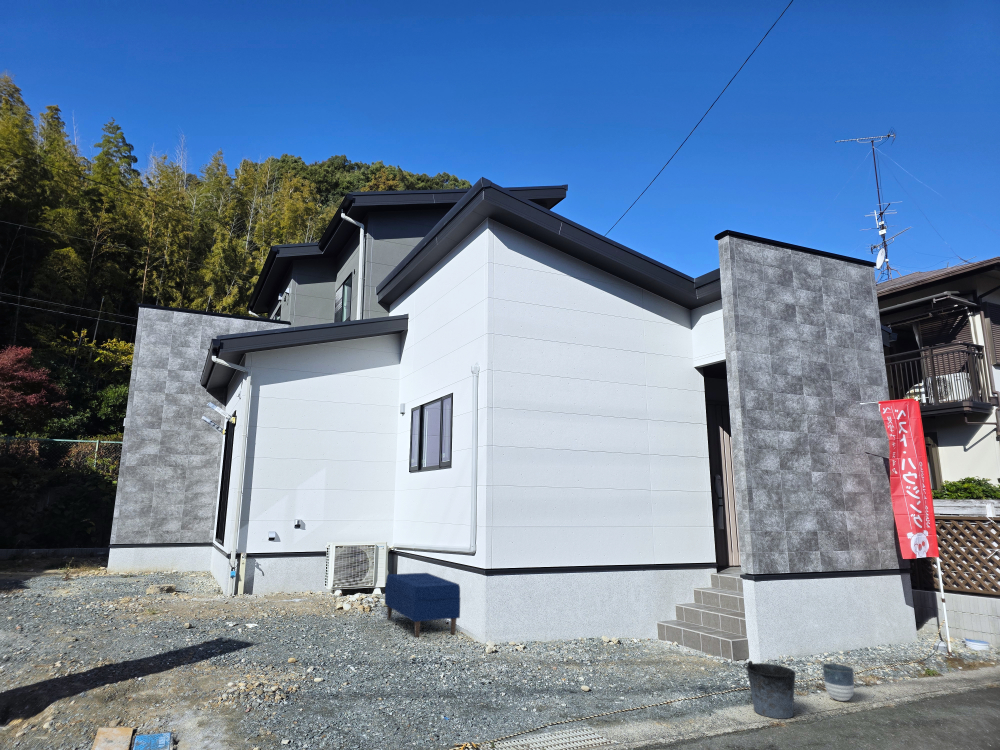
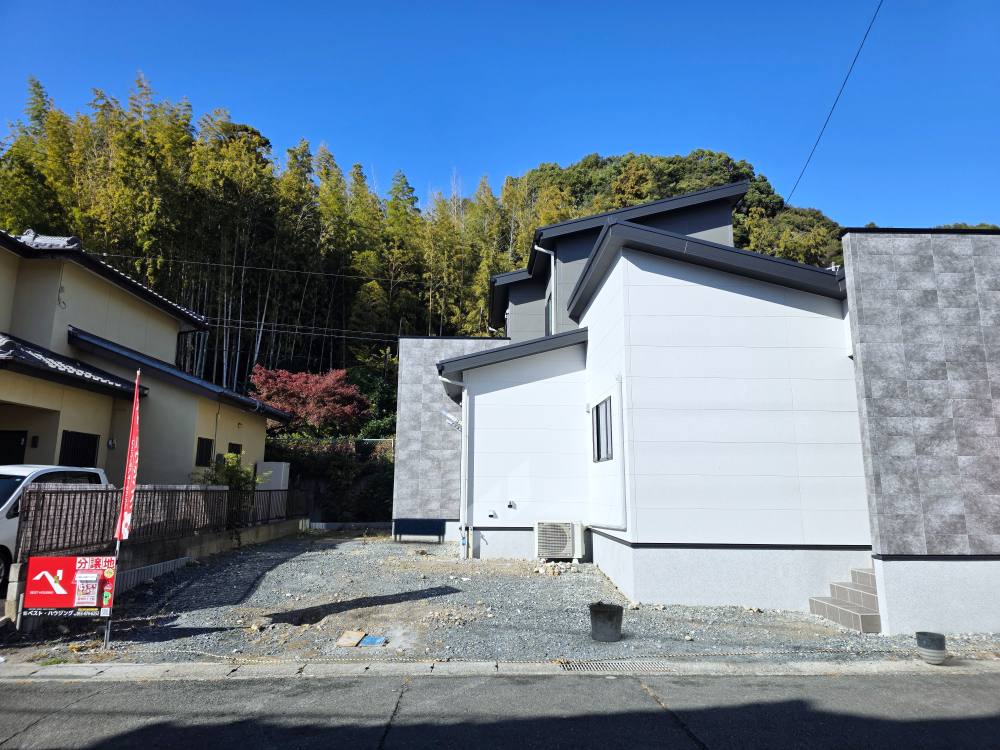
bench: present [385,573,460,638] -> present [393,518,446,544]
bucket: present [744,661,796,719] -> present [587,601,624,642]

